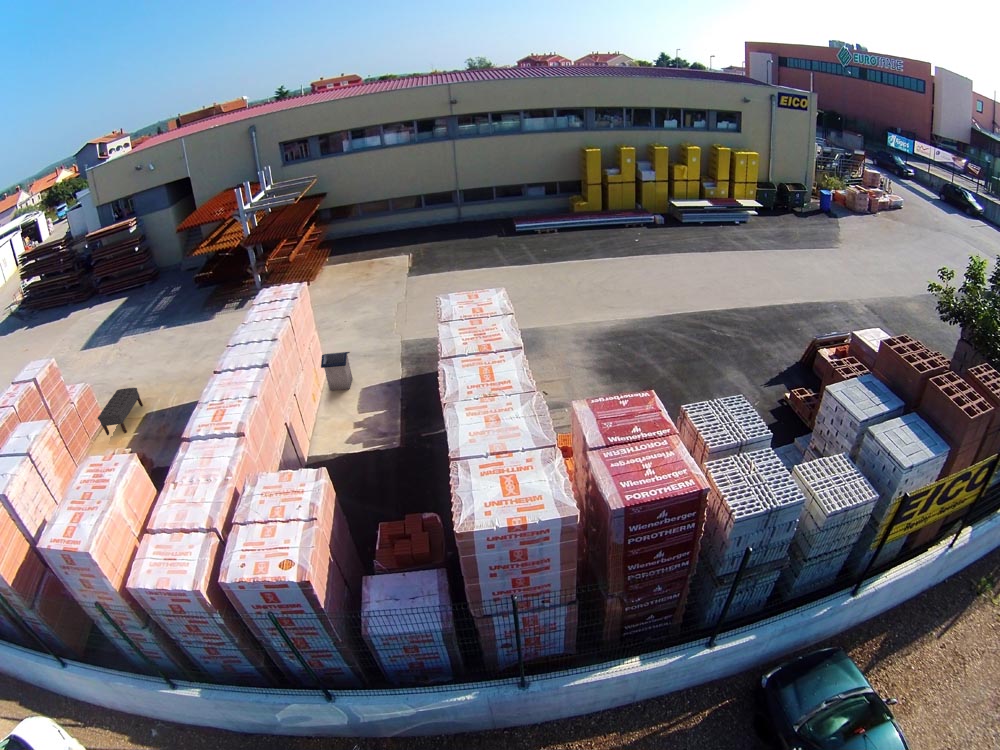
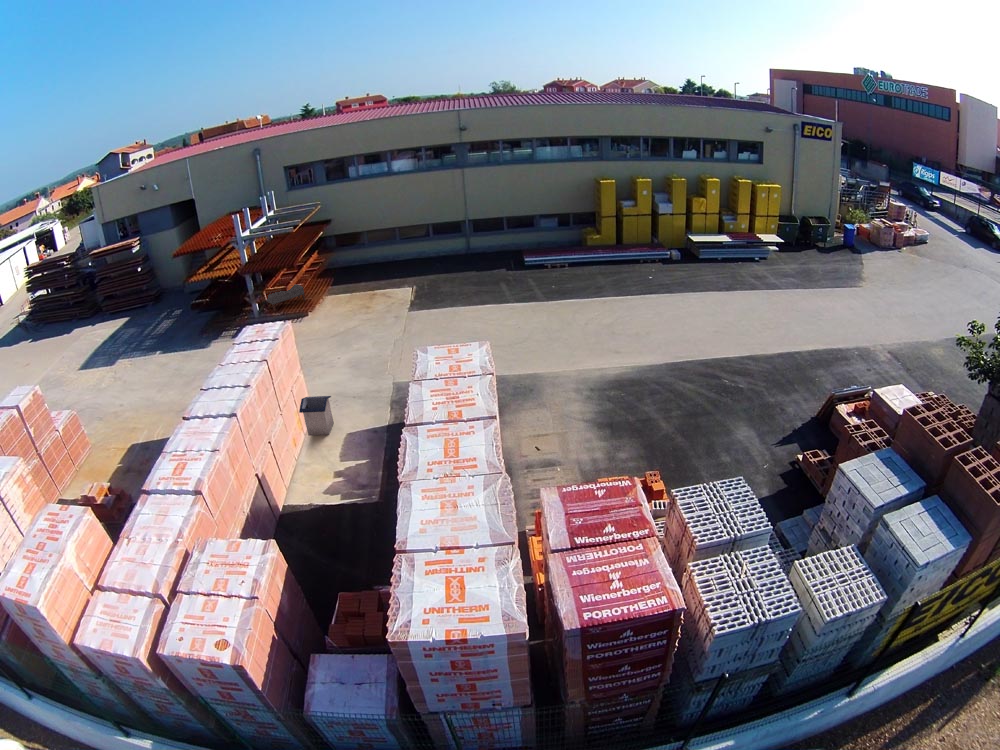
bench: present [98,388,143,435] -> present [267,284,306,311]

